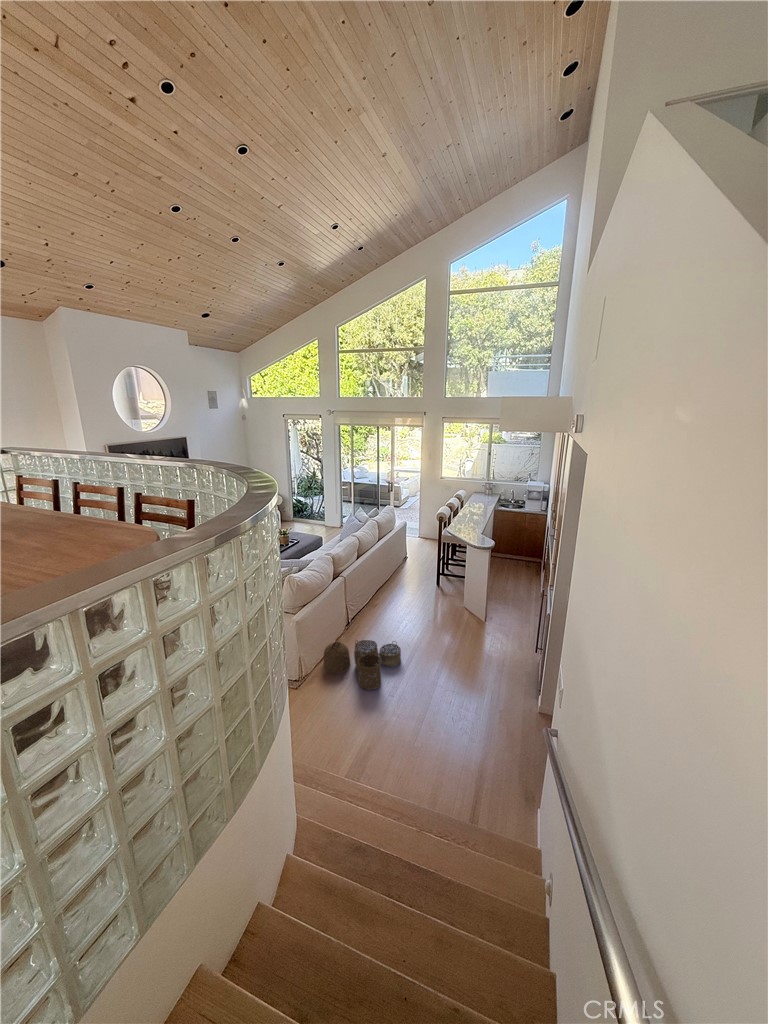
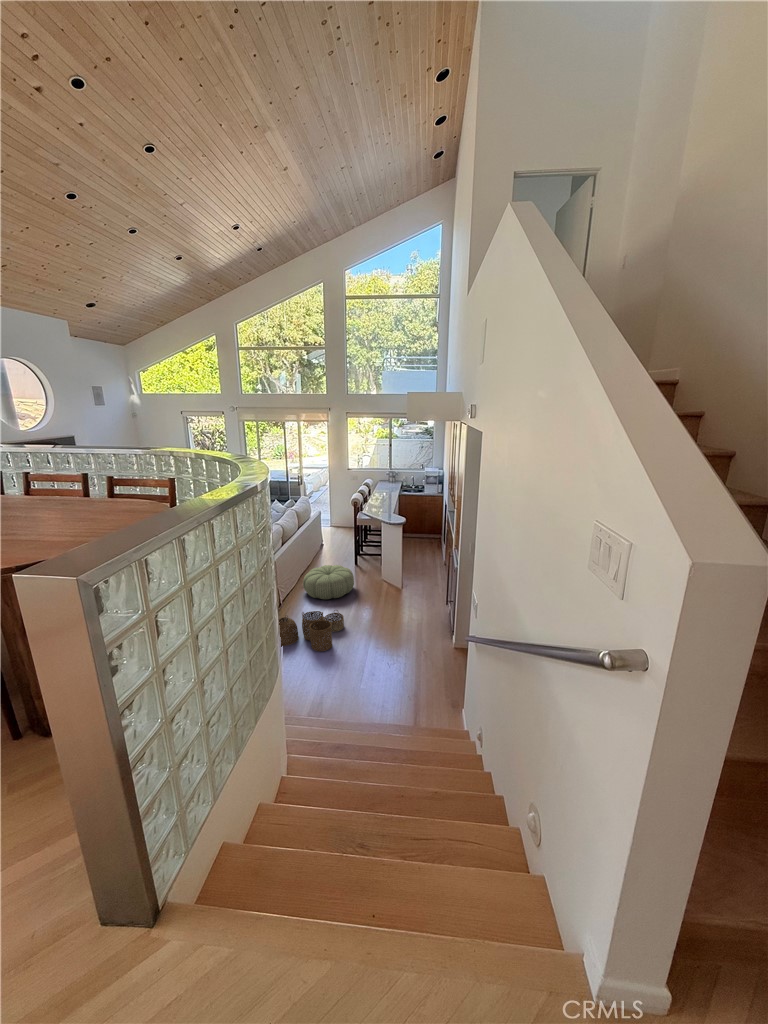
pouf: none [372,583,426,623] -> present [303,565,354,600]

